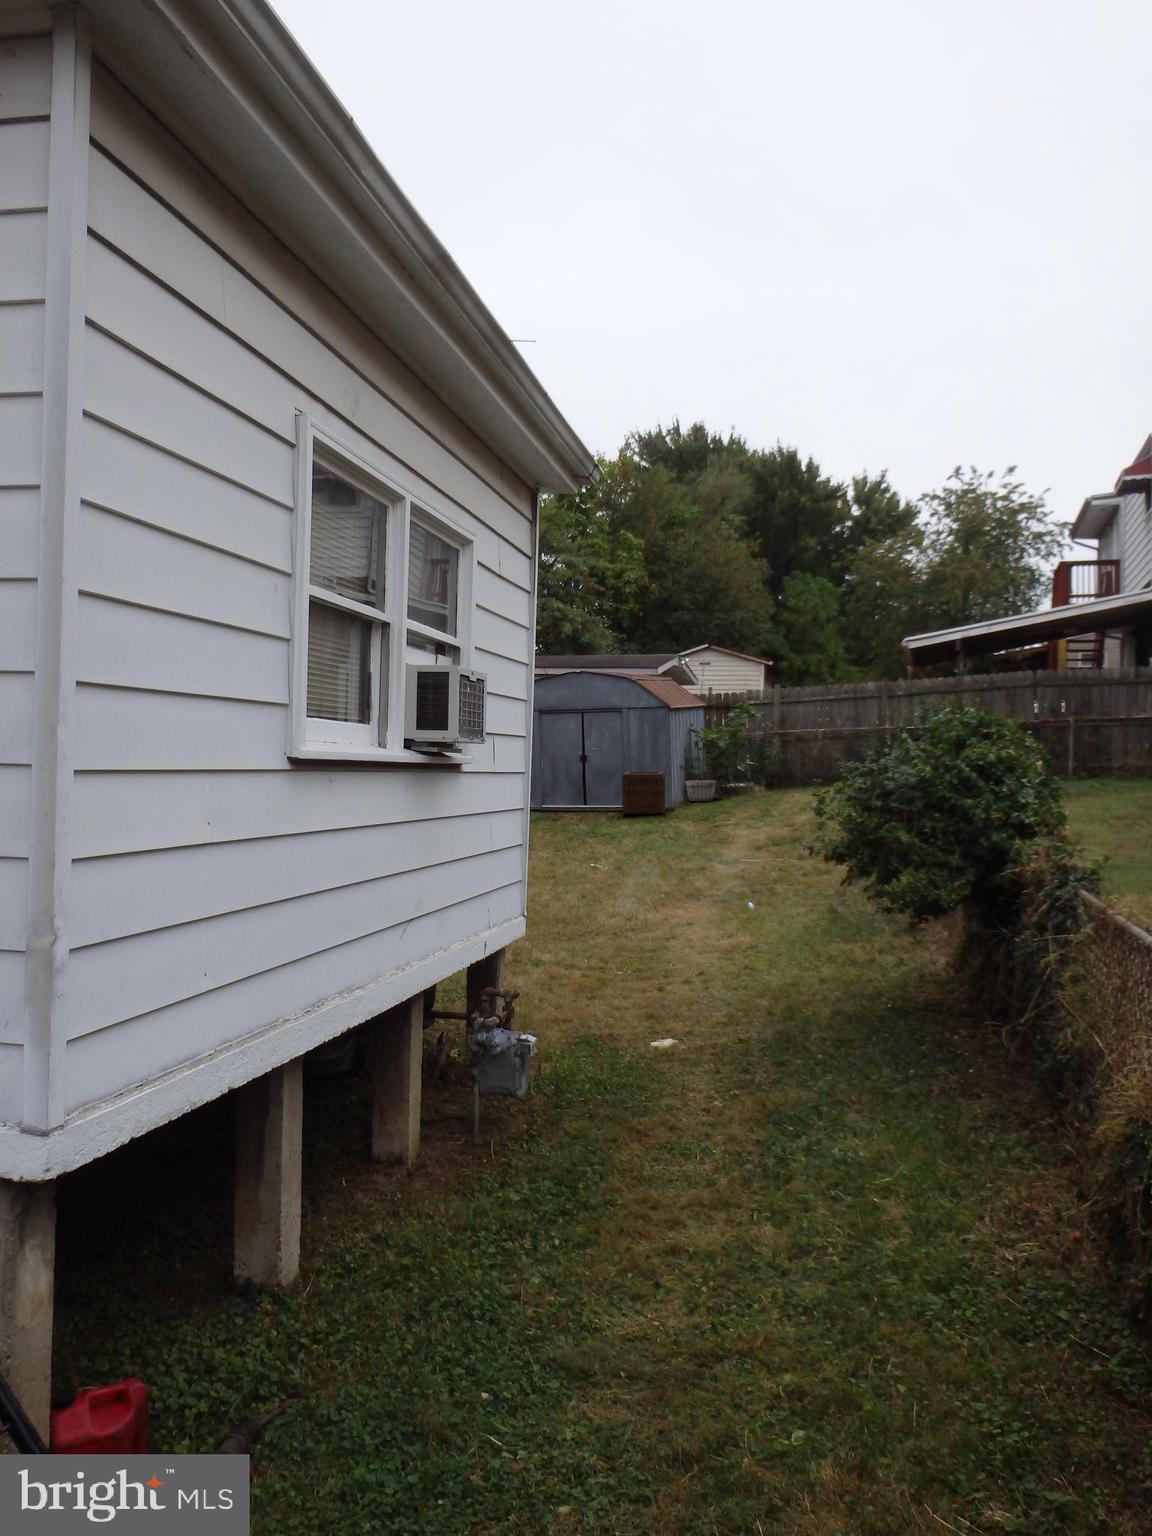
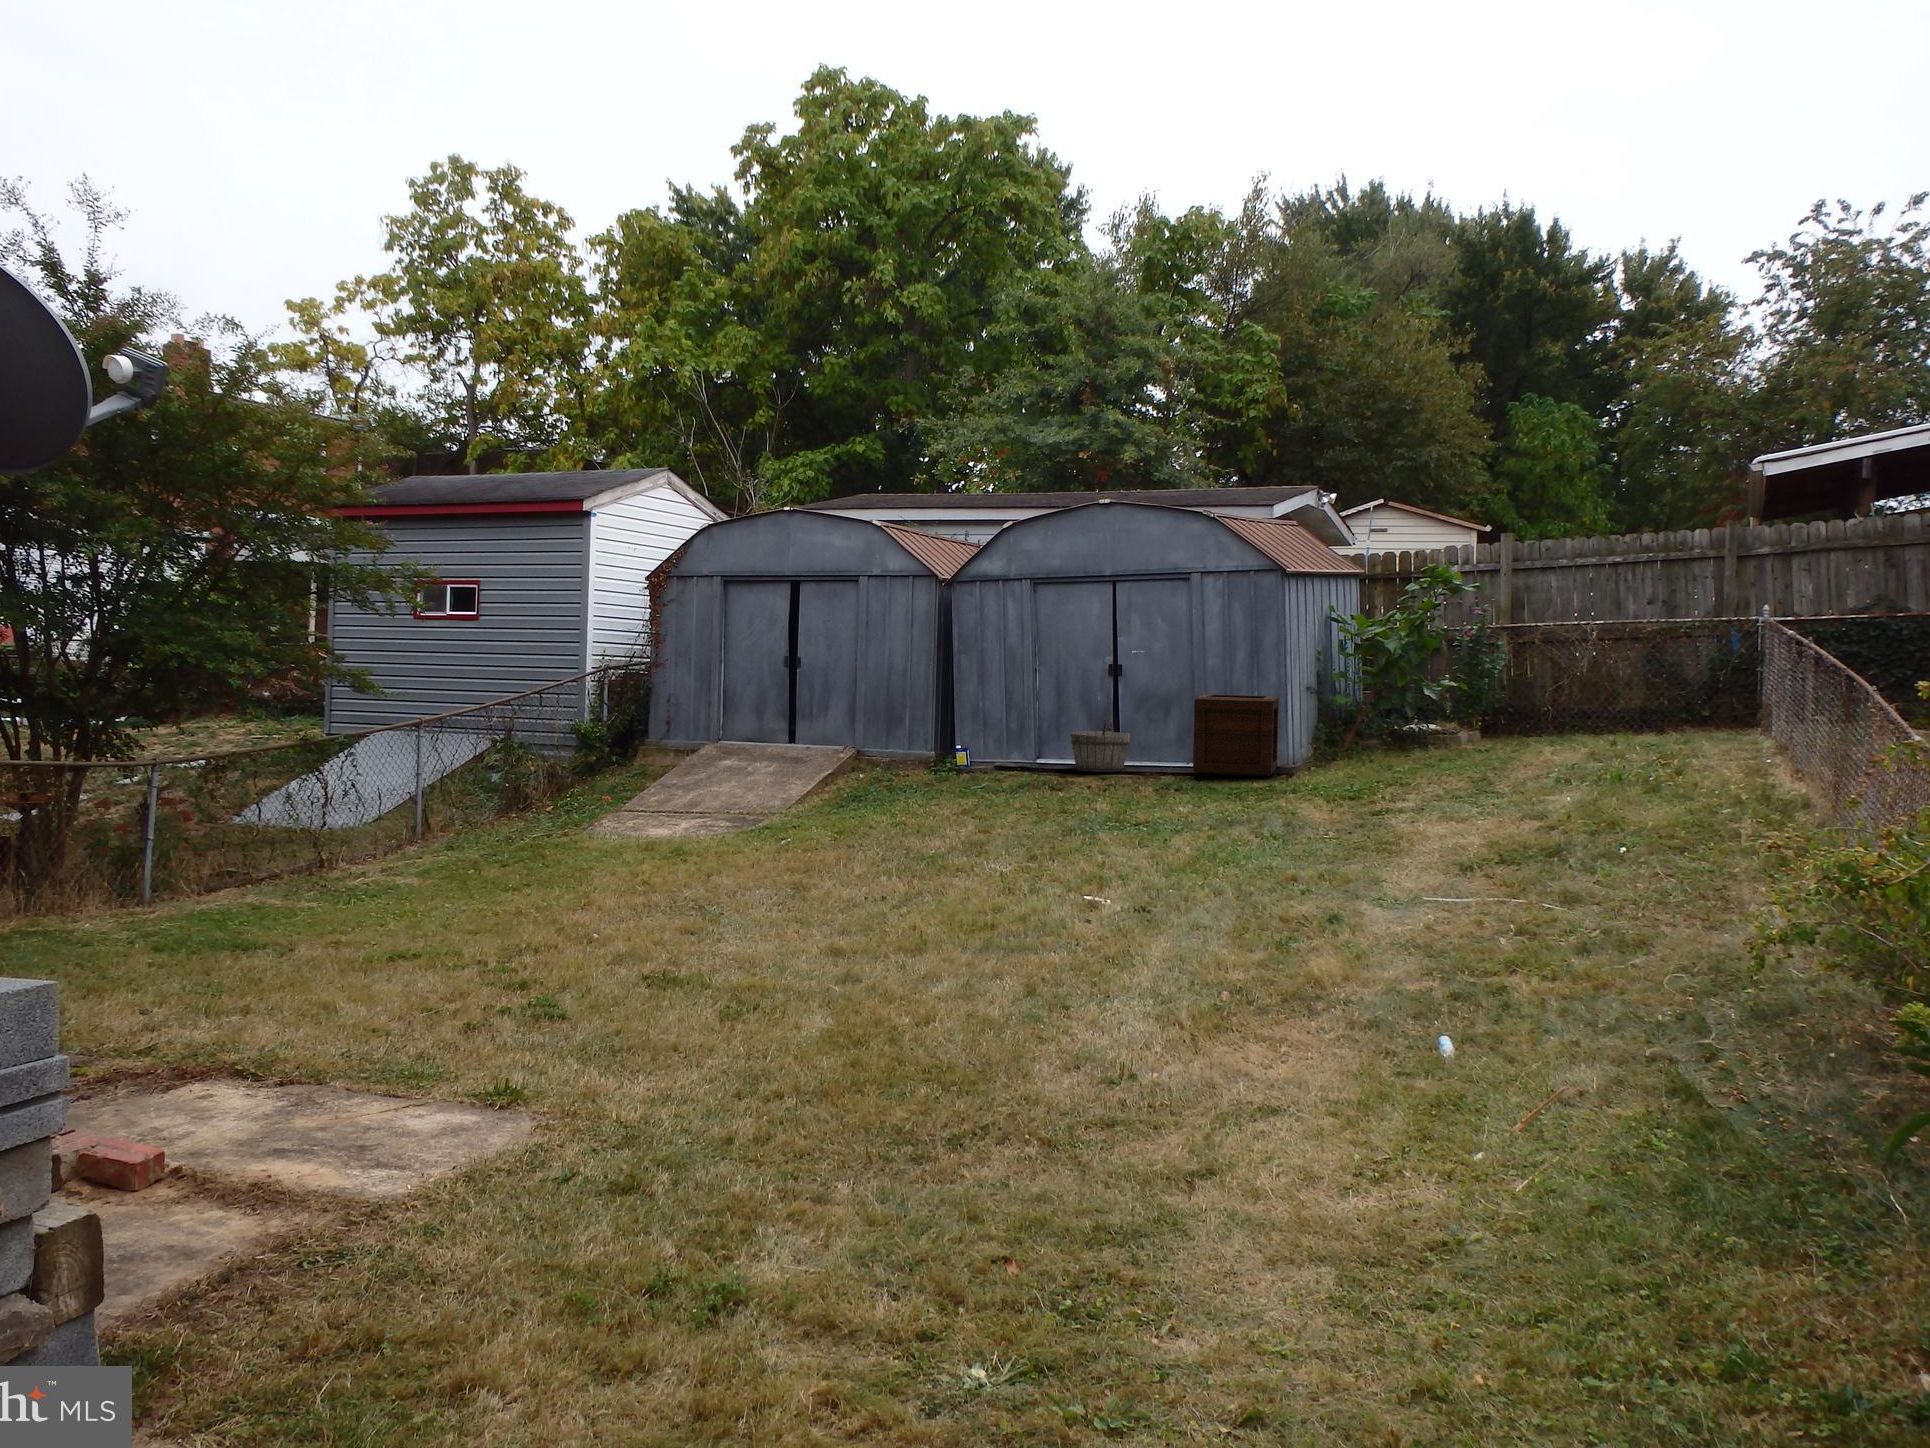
wooden bucket: present [685,774,716,801] -> present [1070,720,1130,772]

